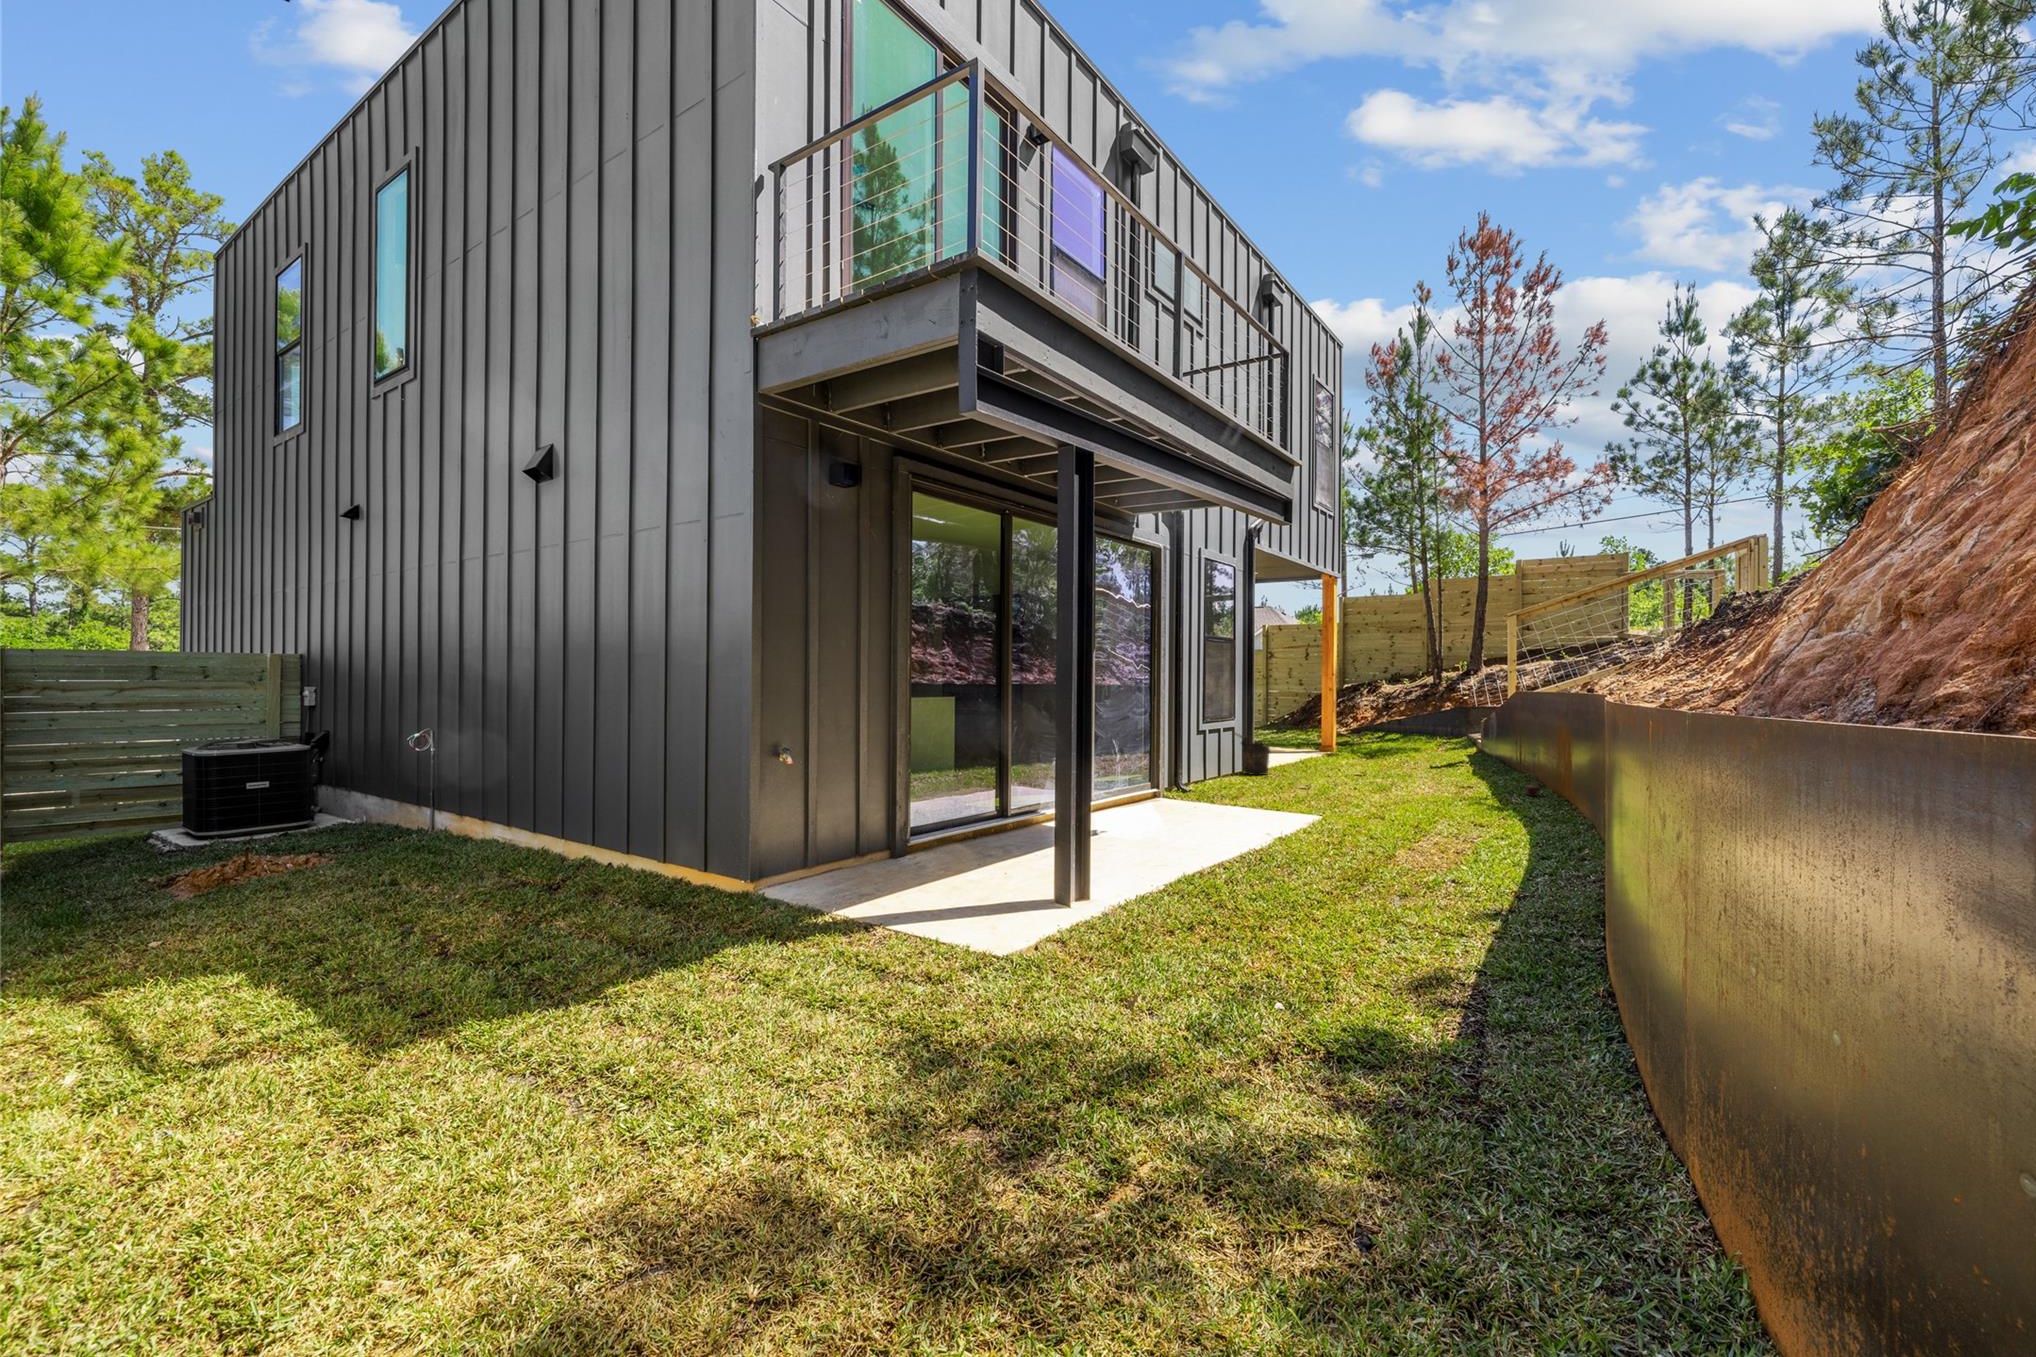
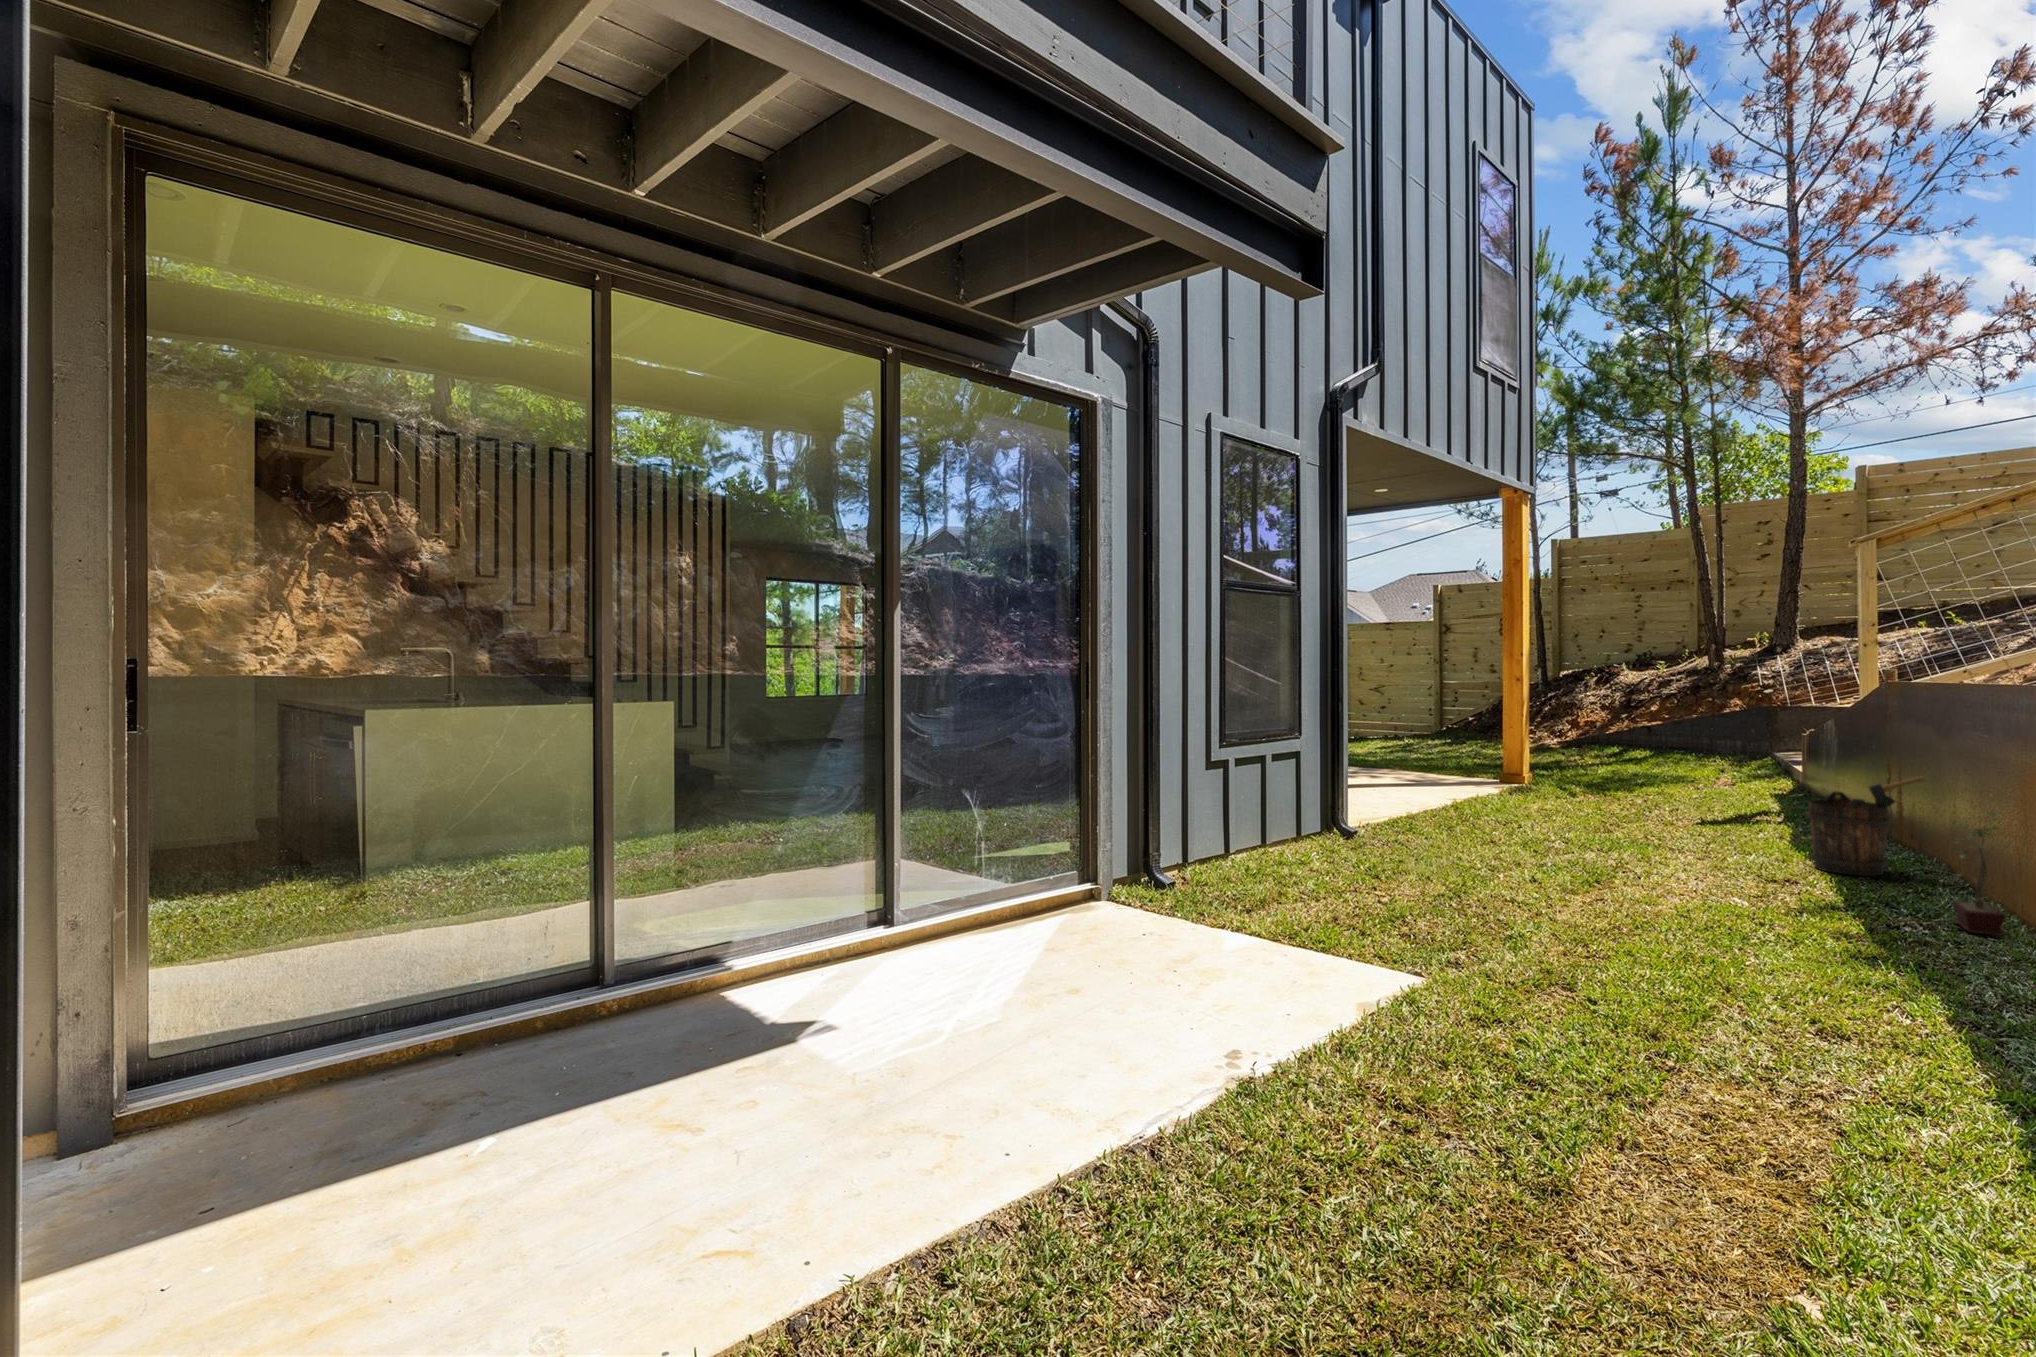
bucket: present [1233,732,1270,775] -> present [1806,777,1924,876]

